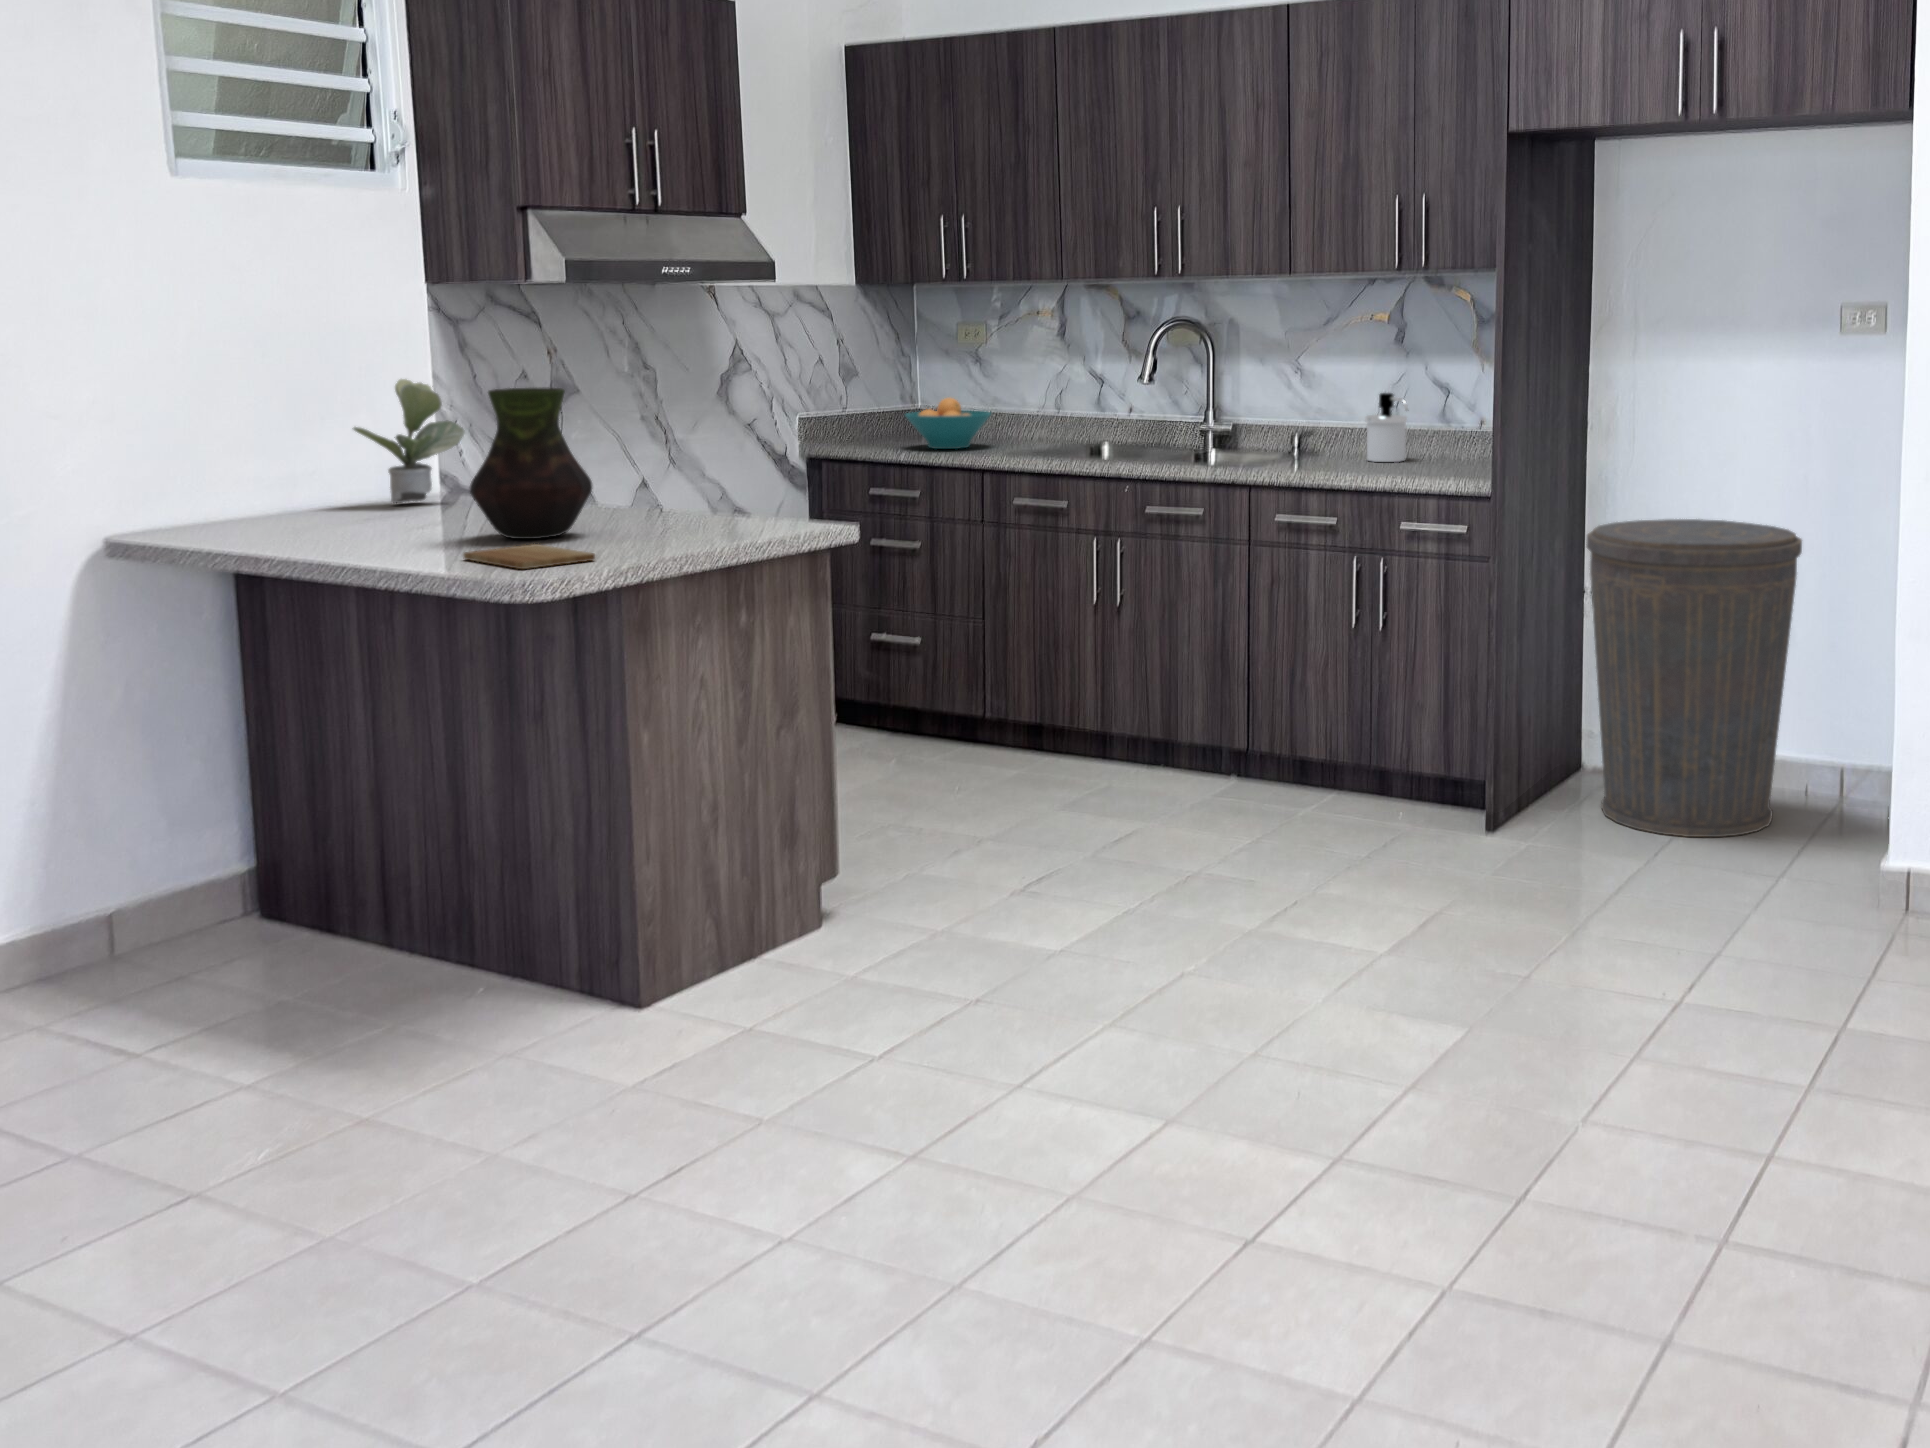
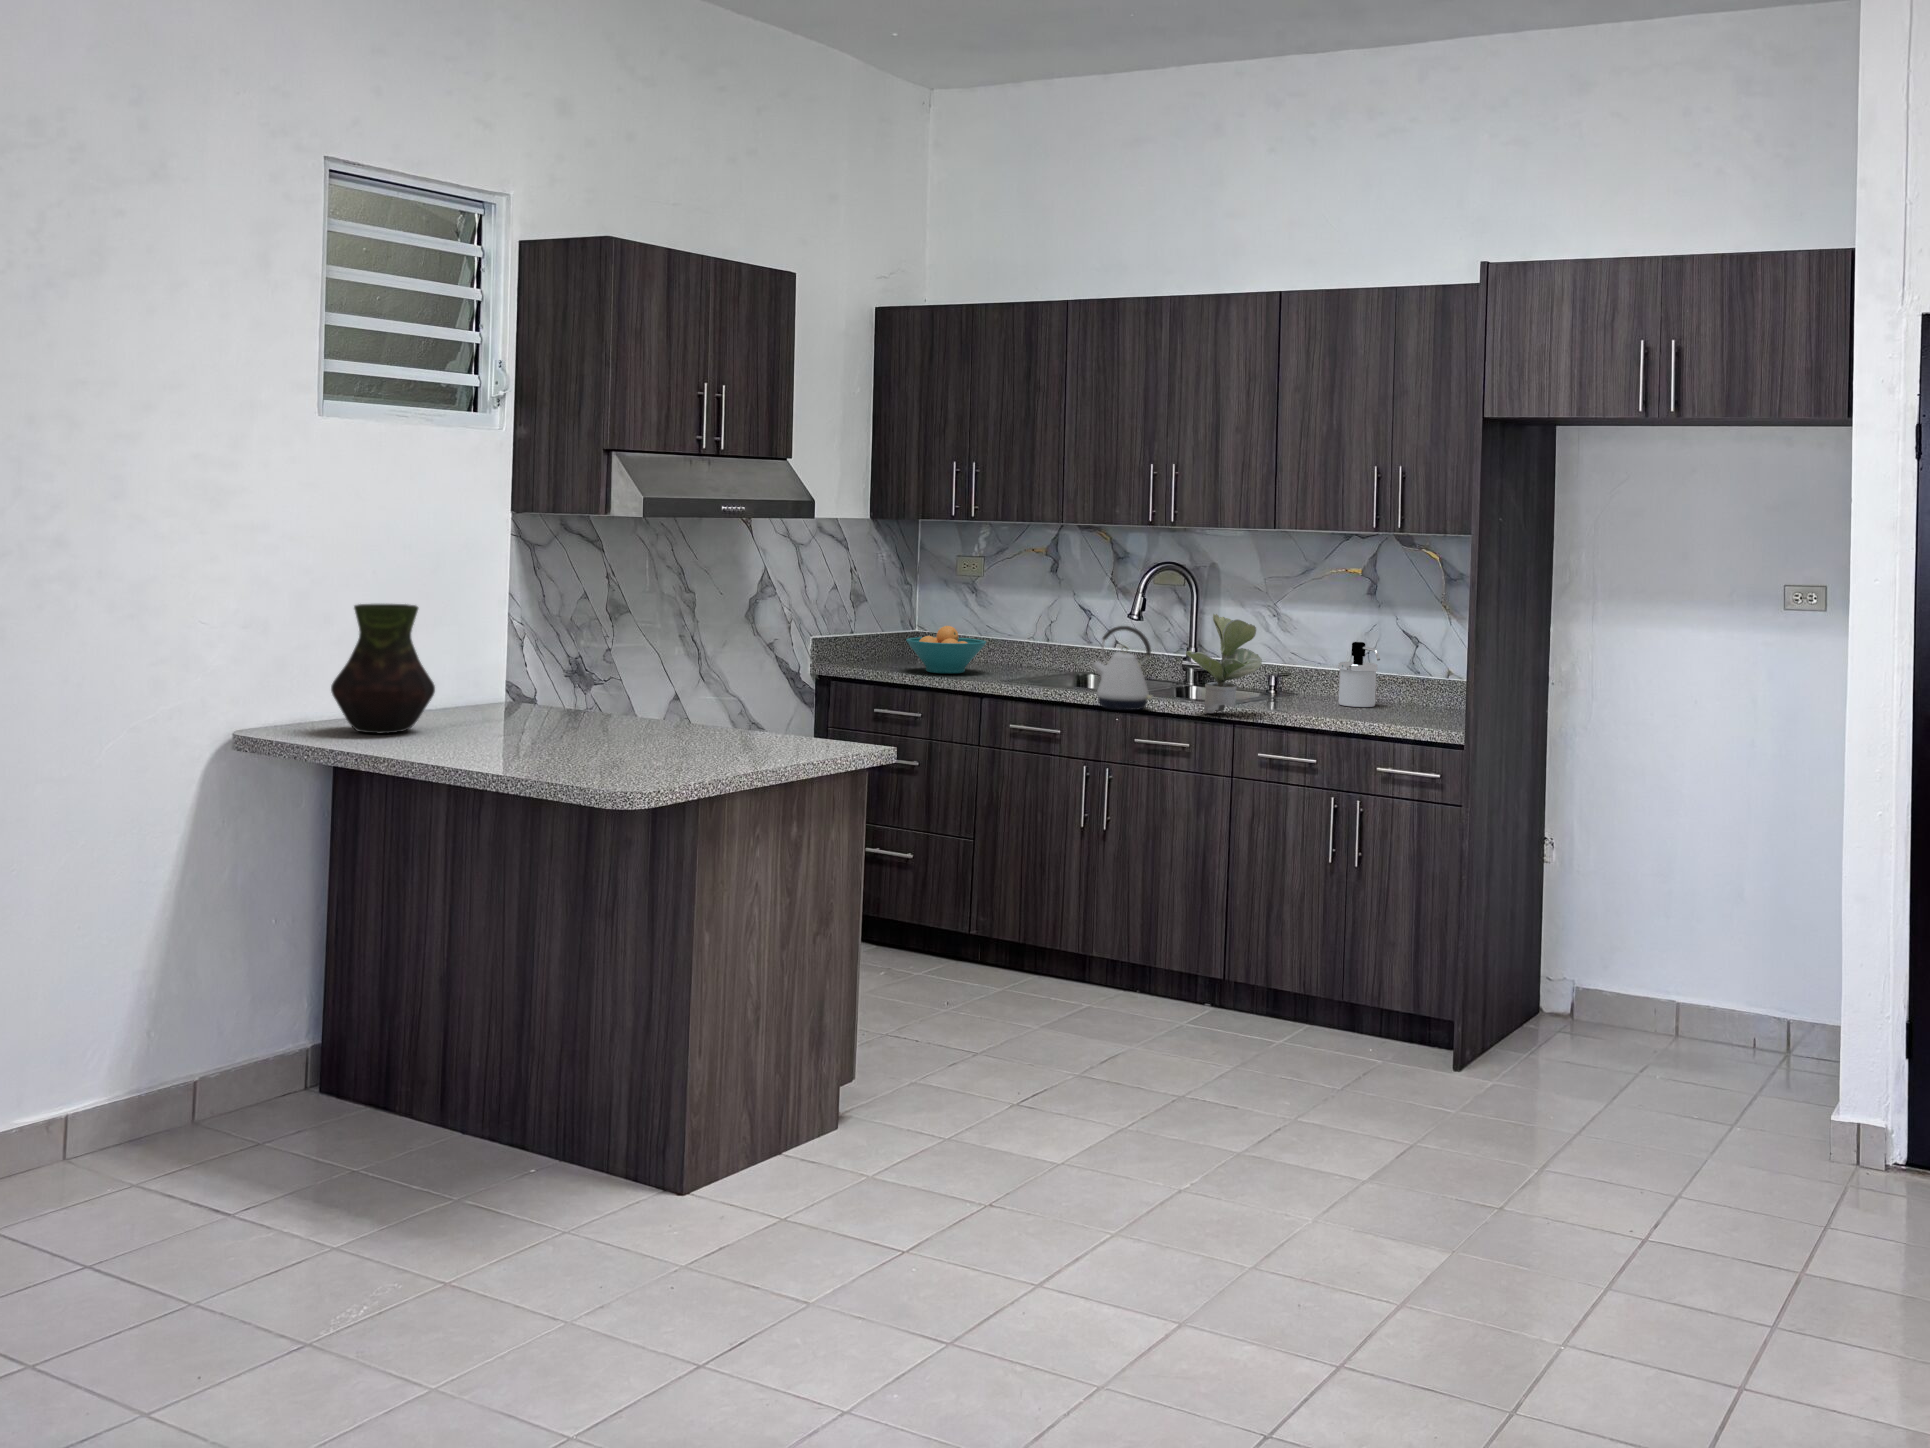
potted plant: present [353,379,465,503] -> present [1186,614,1262,713]
kettle: none [1095,384,1164,476] -> present [1091,626,1153,711]
vase: present [470,388,592,539] -> present [331,604,435,733]
trash can: present [1586,519,1802,837] -> none [1550,775,1755,1086]
cutting board: present [463,544,595,569] -> none [561,759,678,783]

